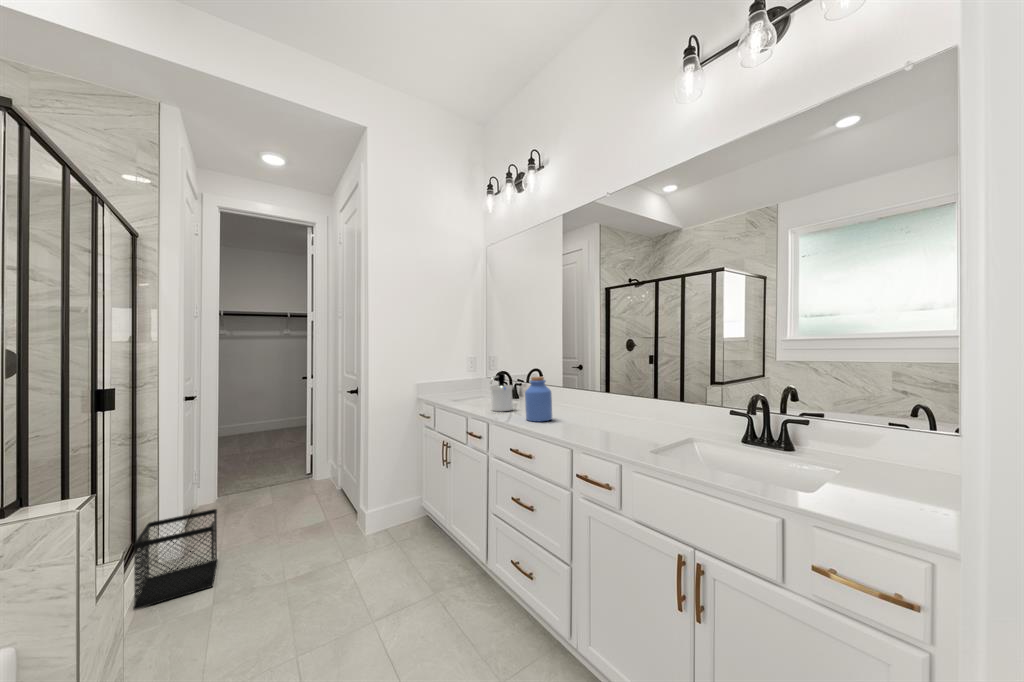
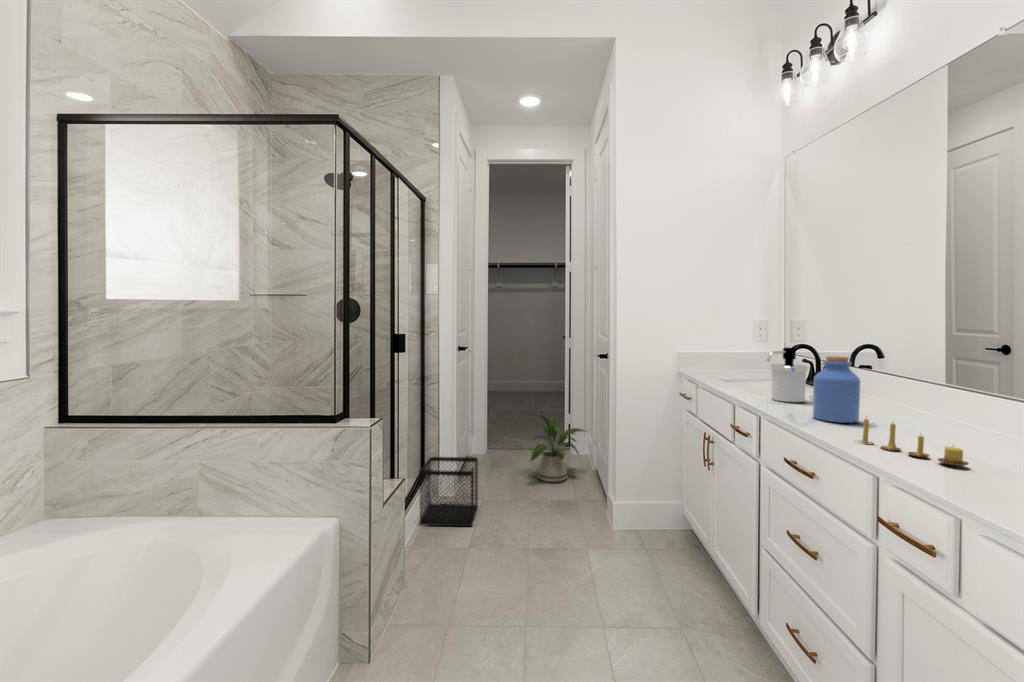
candle: none [562,415,626,439] -> present [859,418,969,466]
house plant: none [273,451,335,513] -> present [531,415,585,482]

